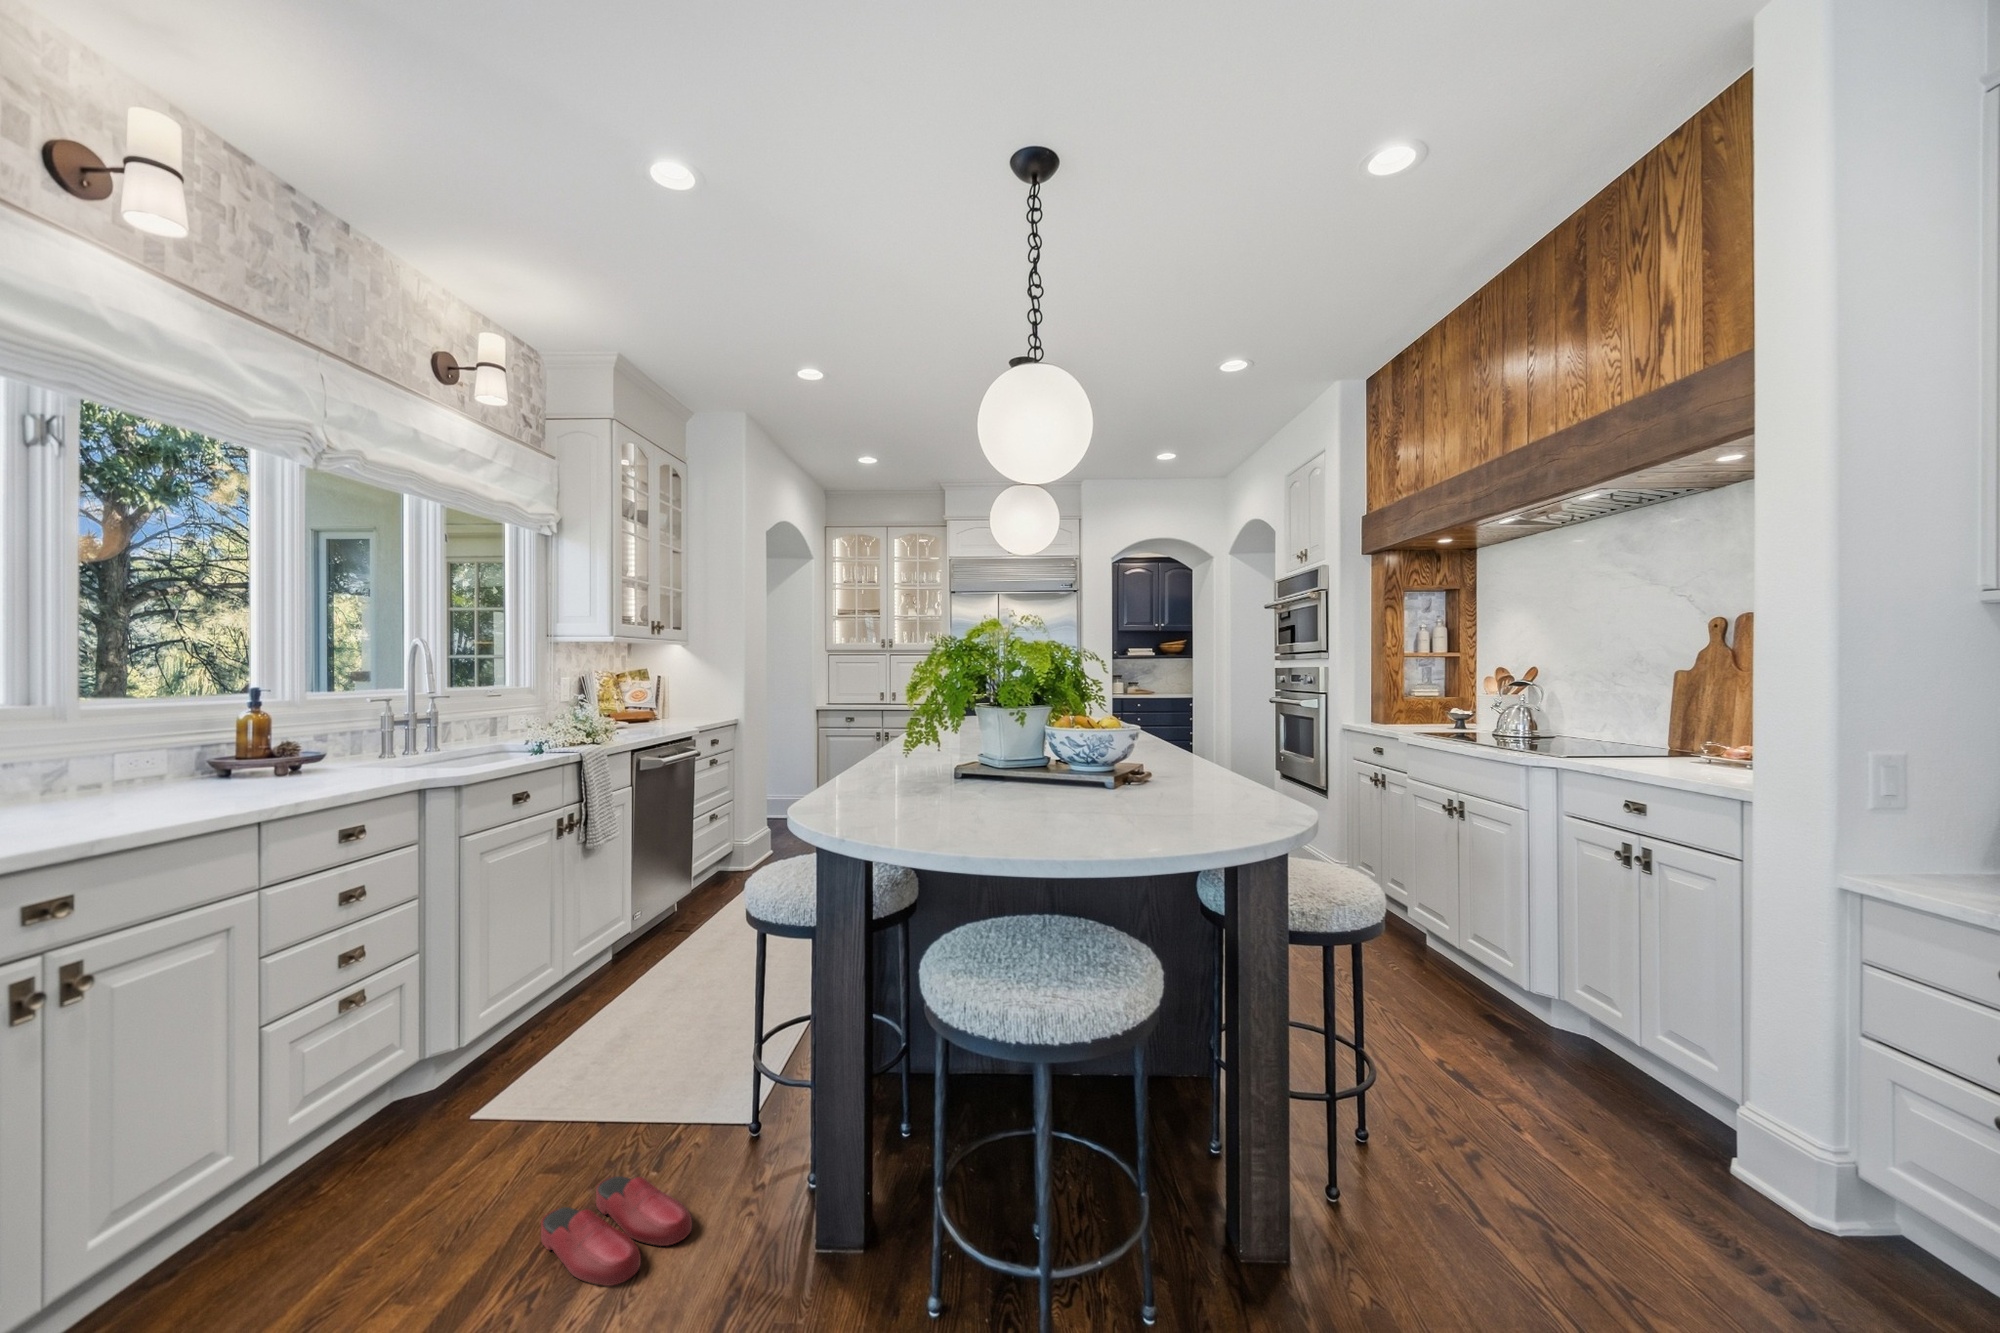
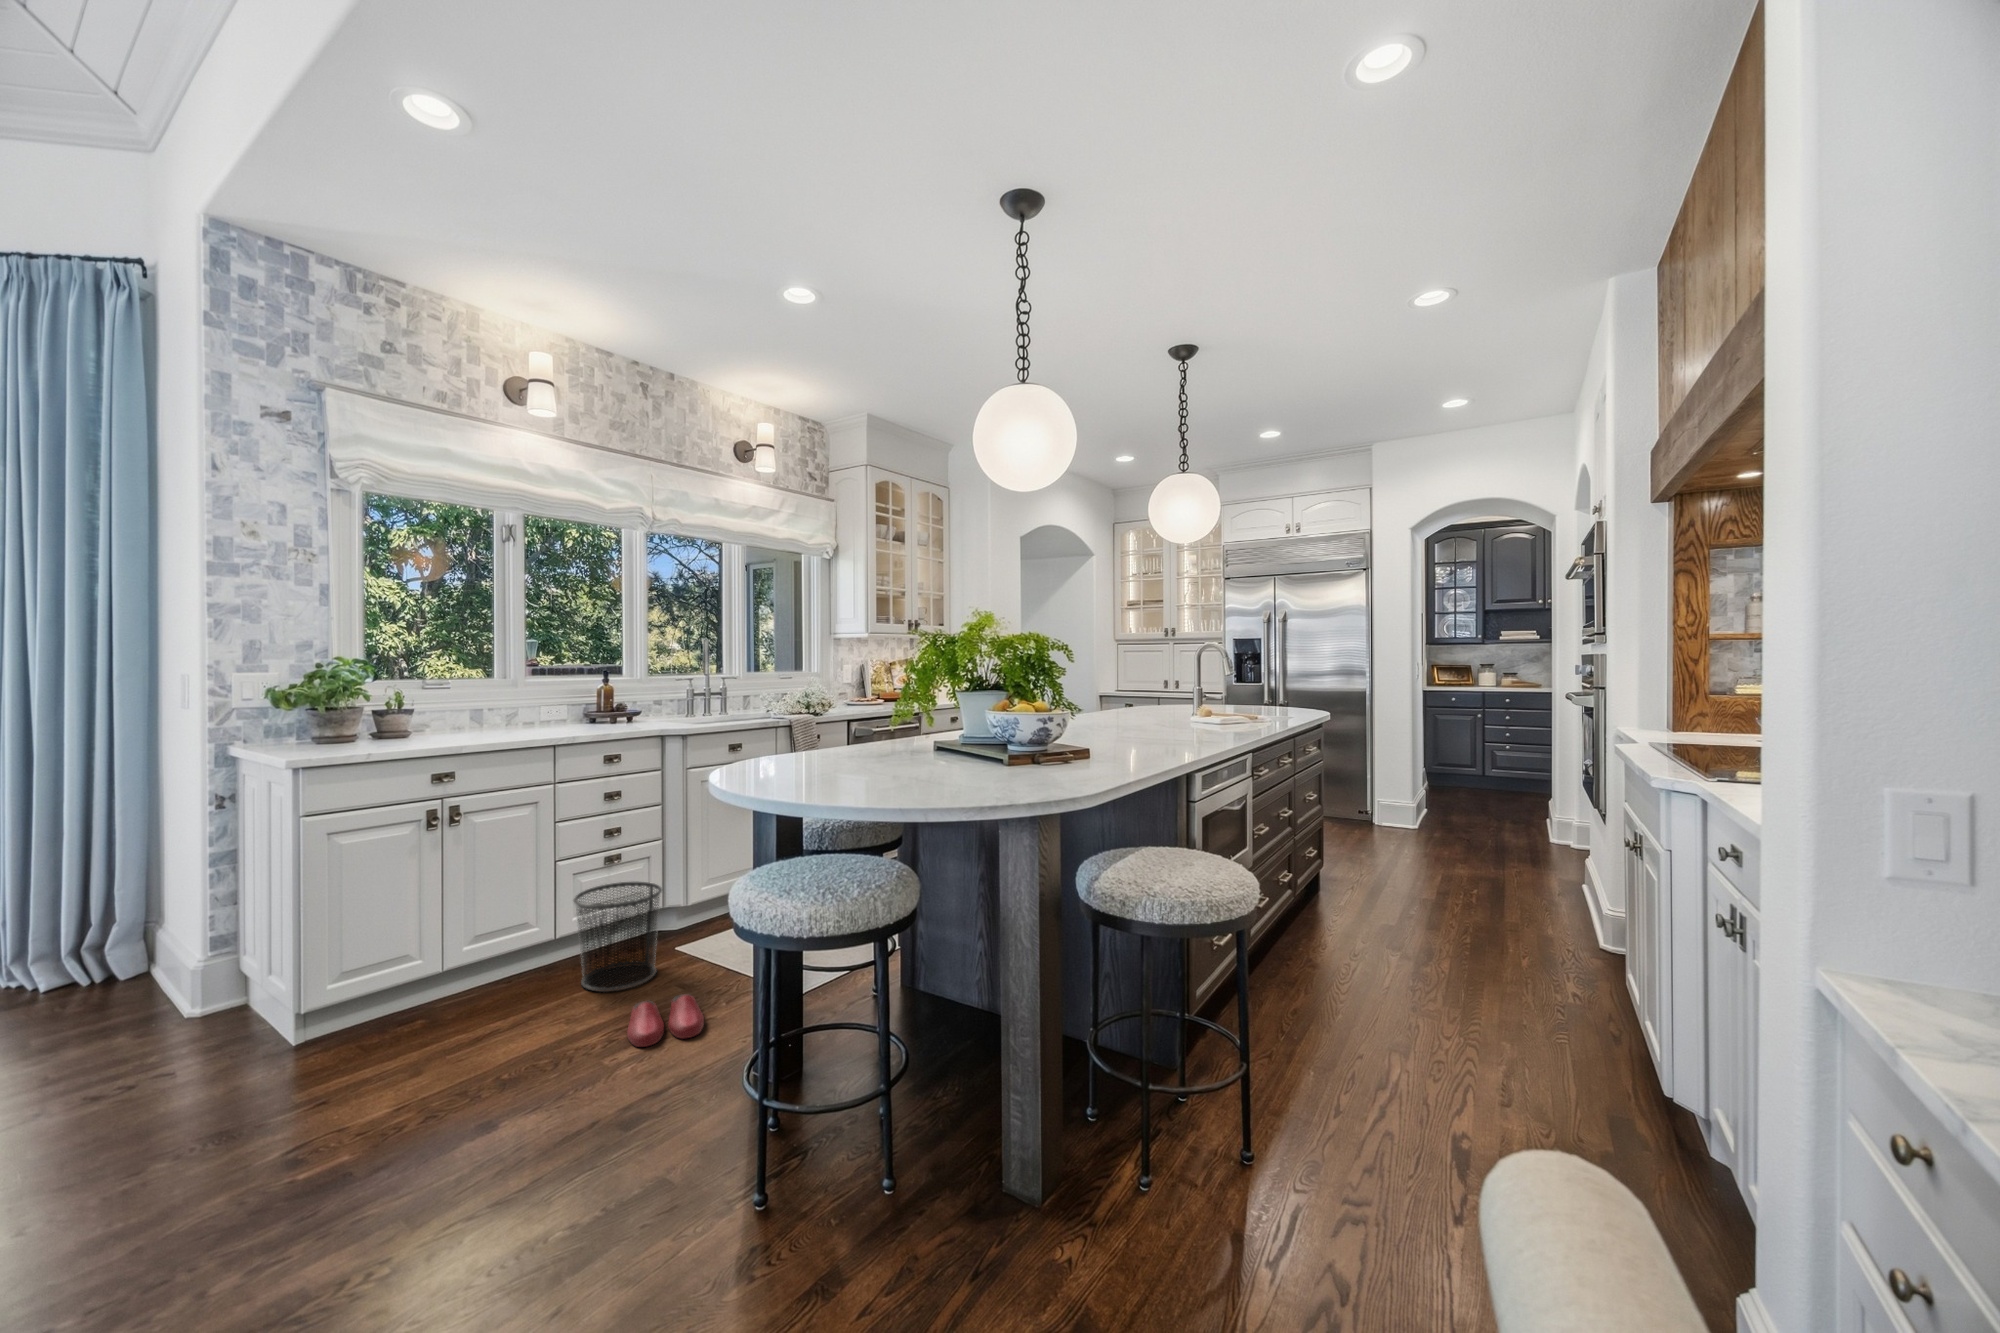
waste bin: none [346,1023,510,1232] -> present [573,881,662,992]

